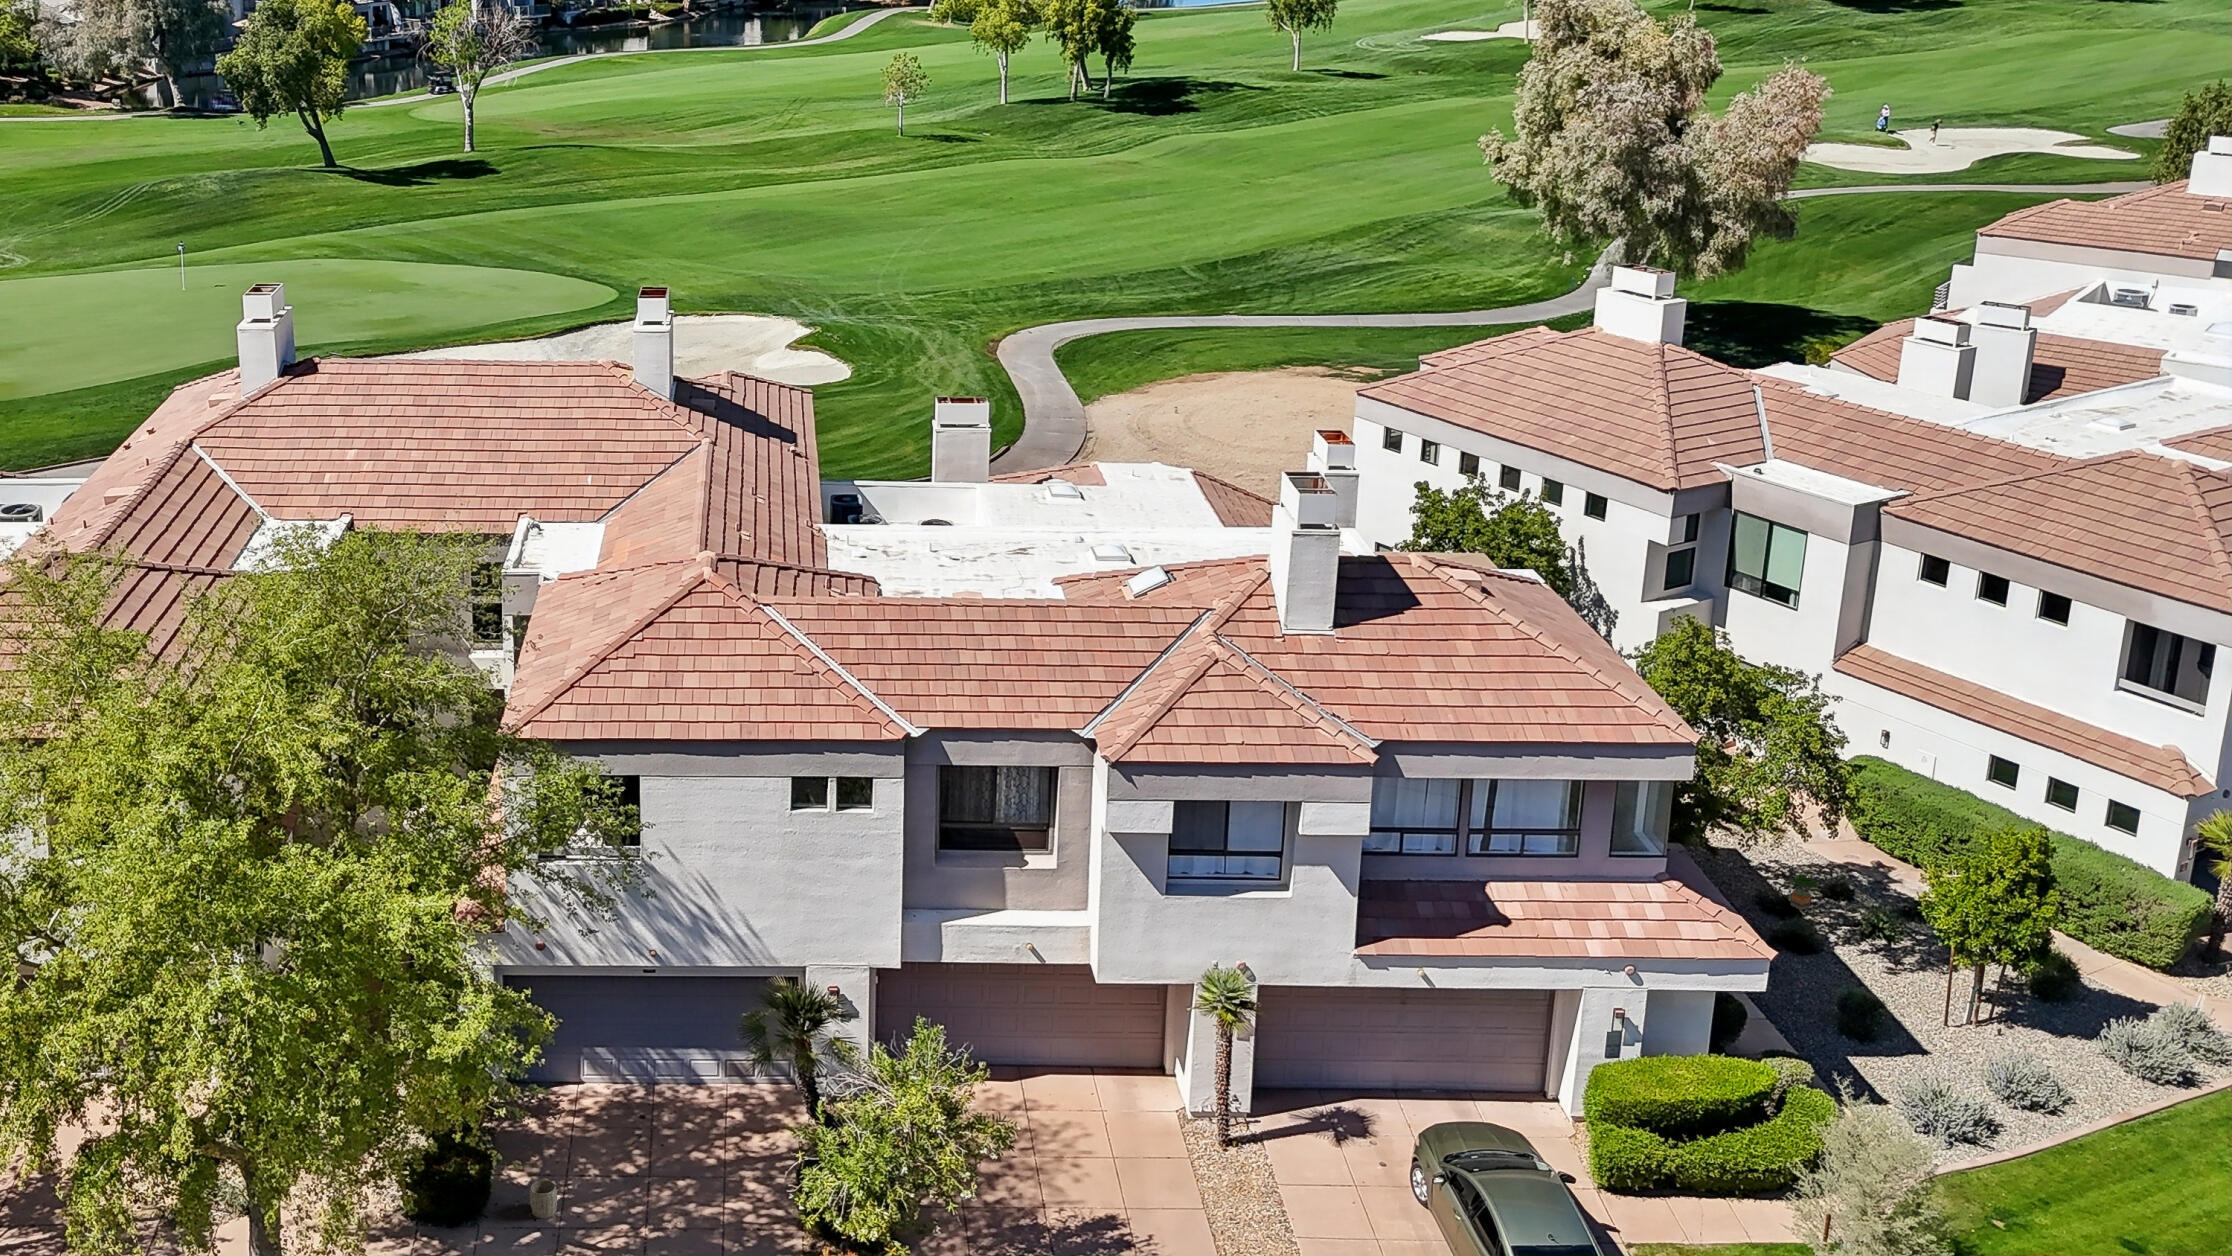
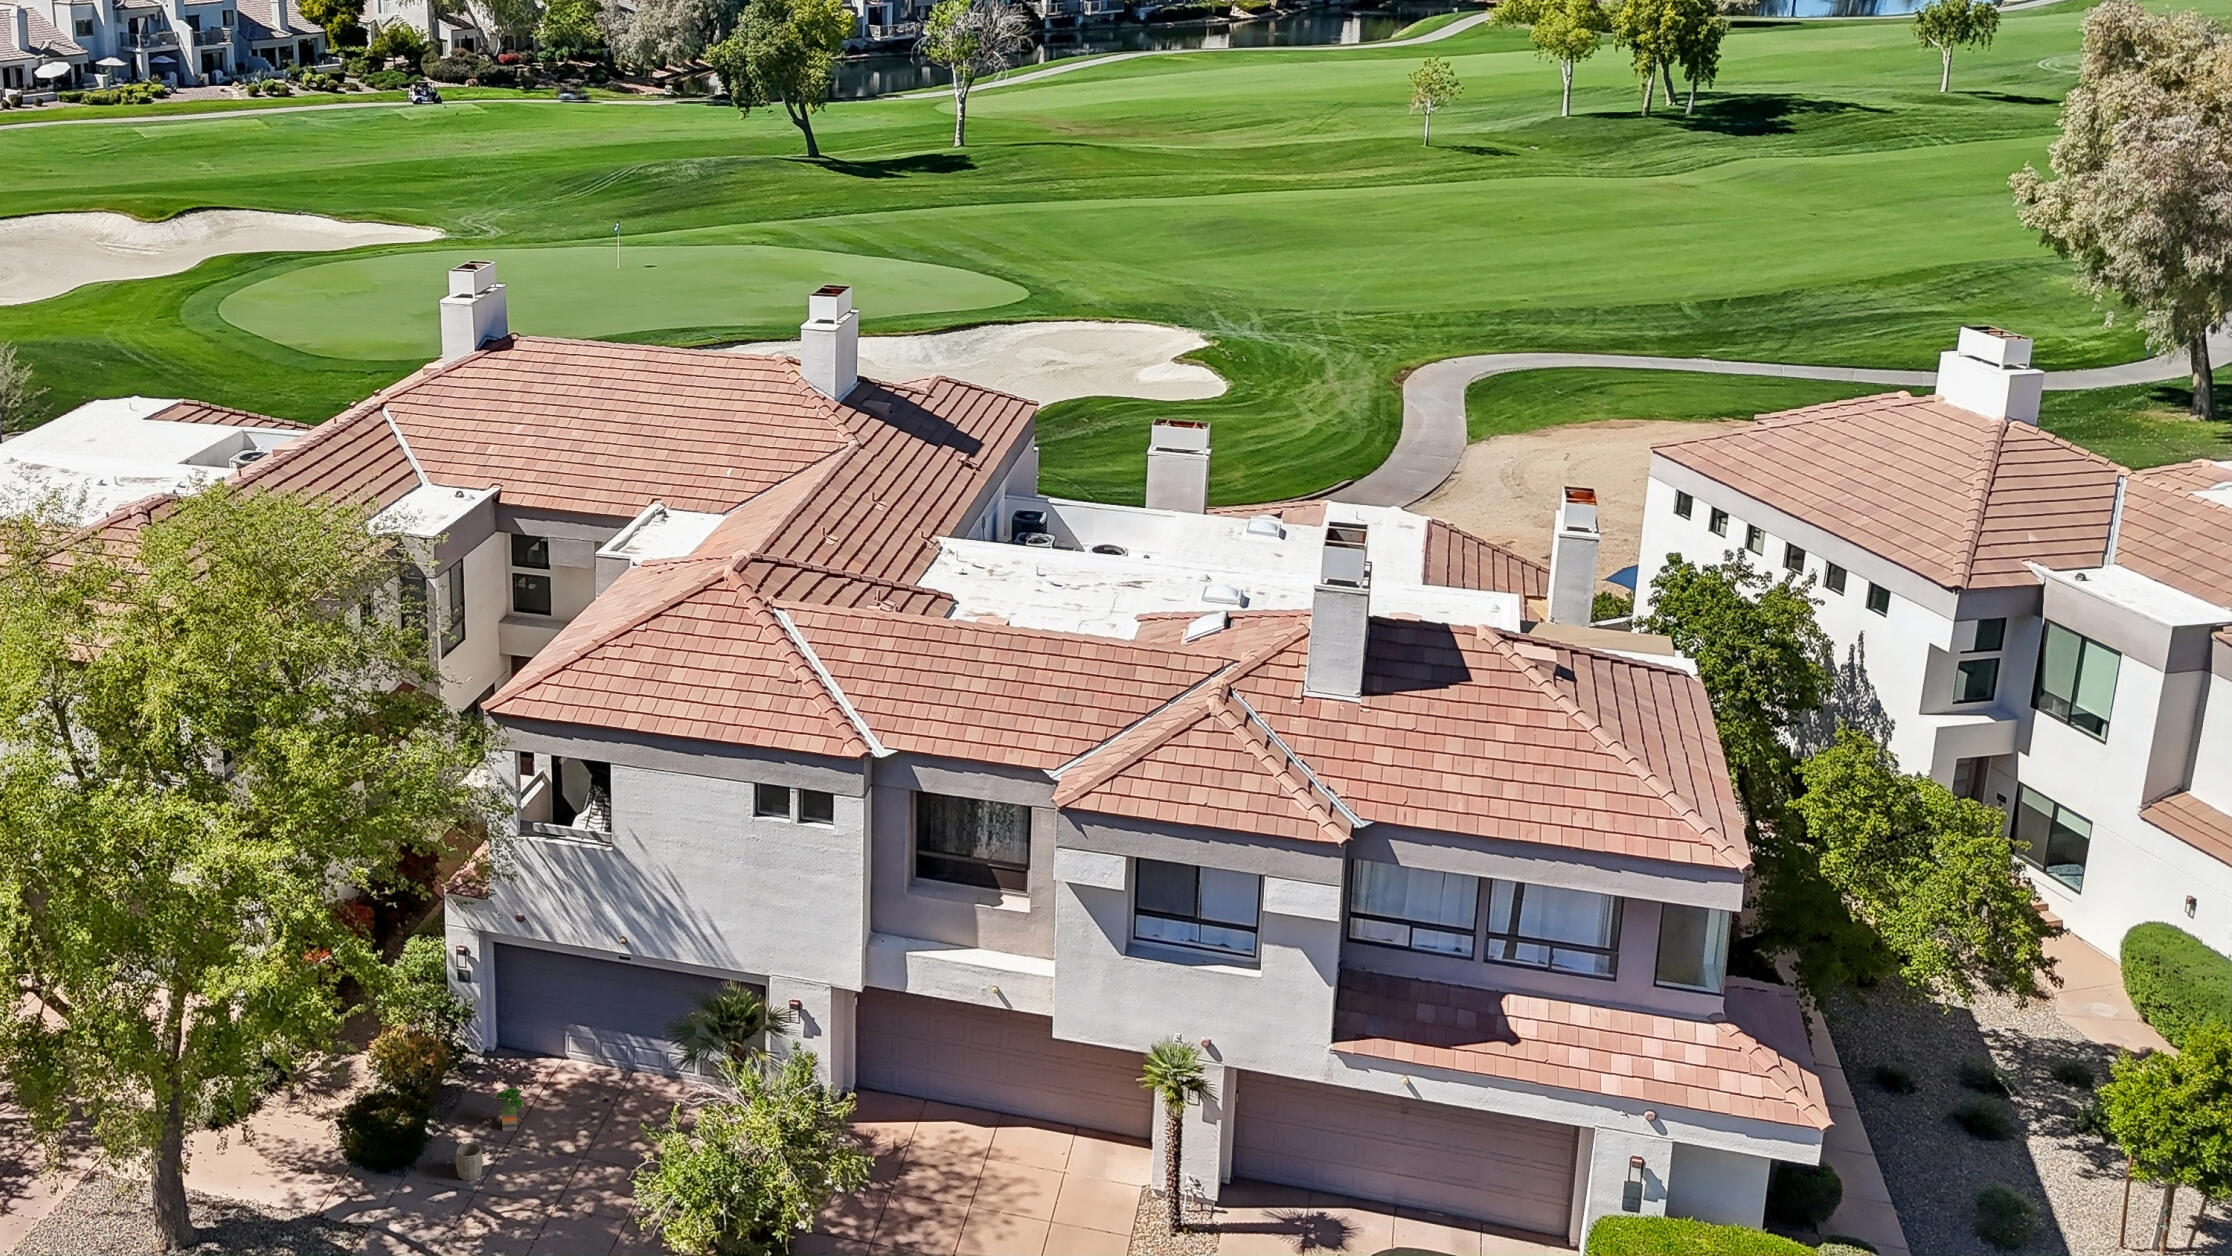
potted tree: present [1790,874,1818,910] -> present [496,1088,523,1131]

